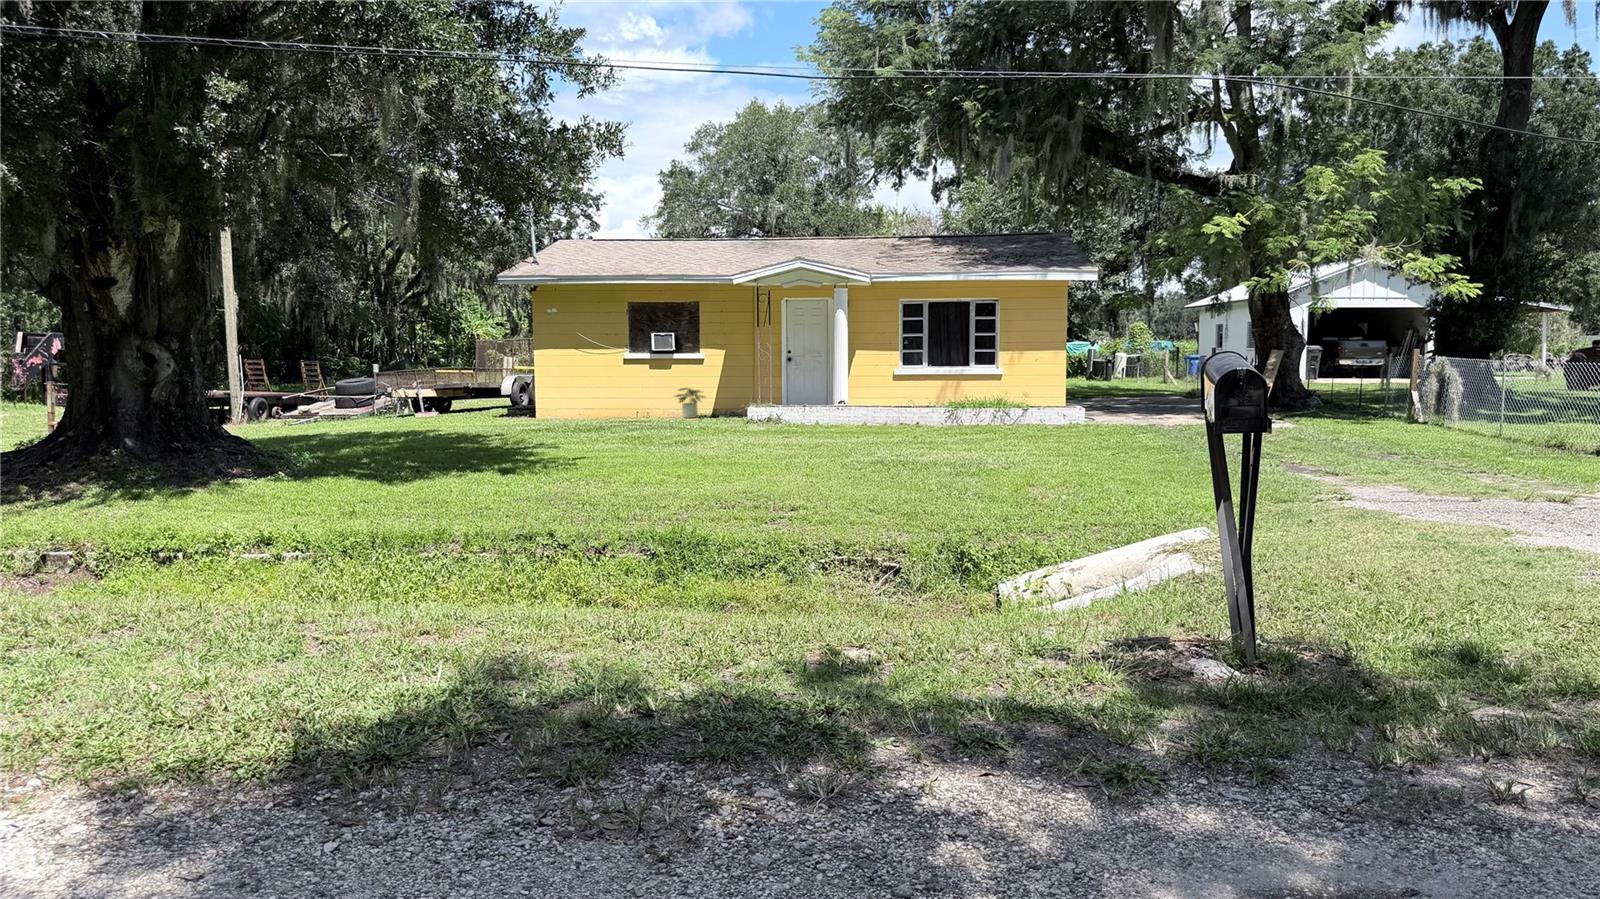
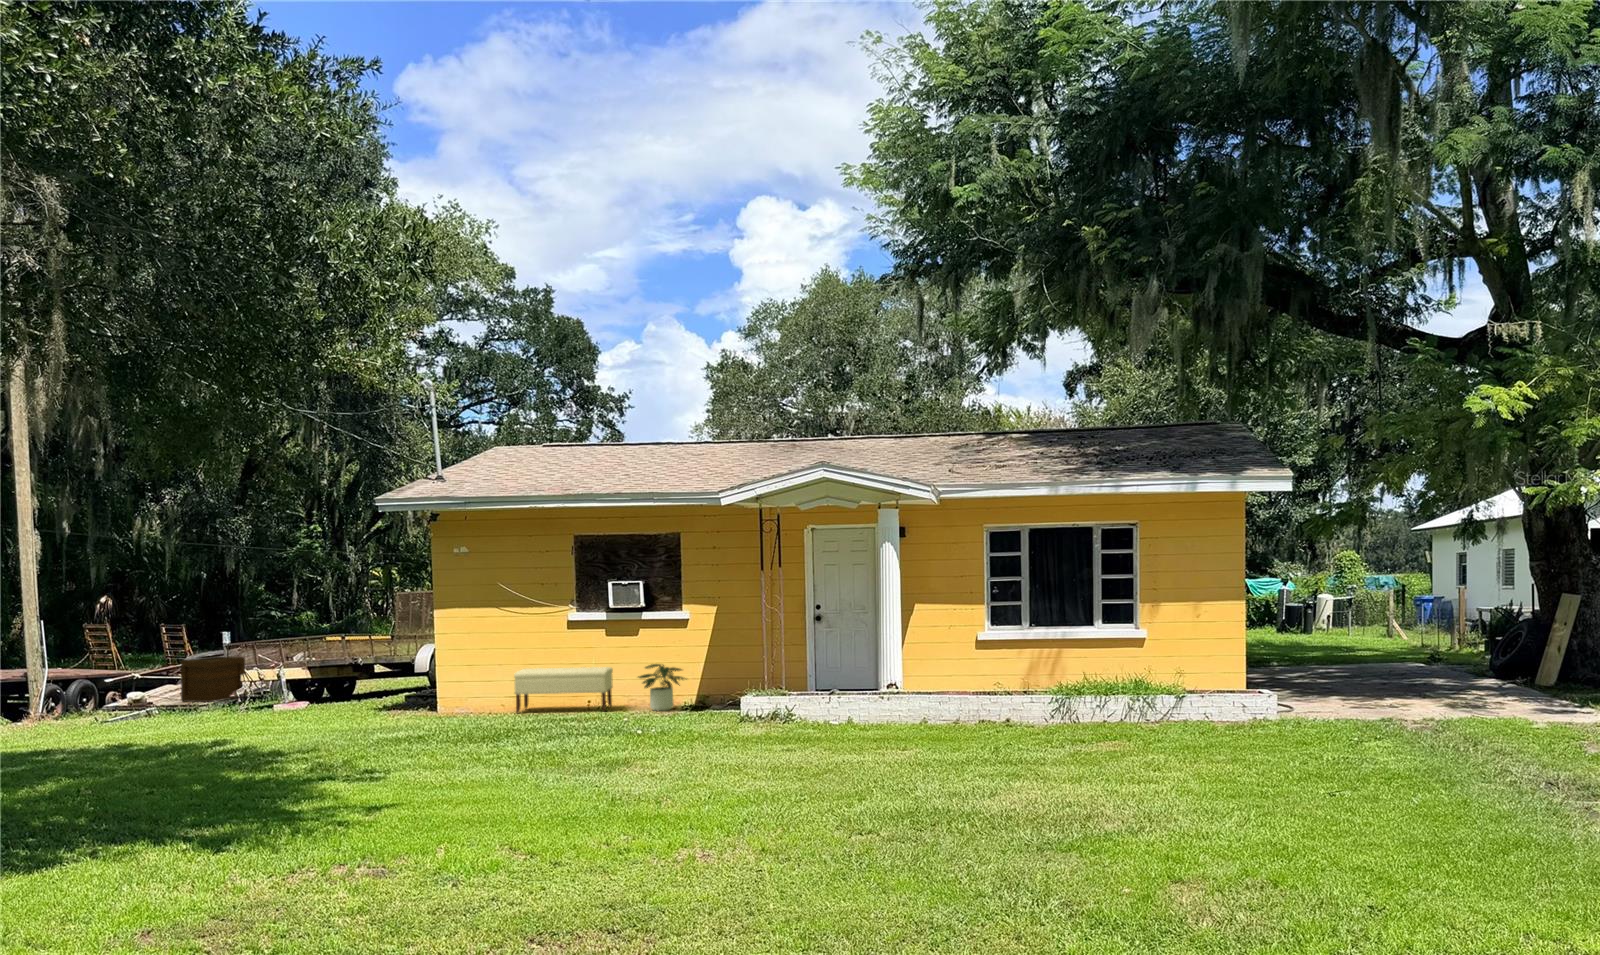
wooden crate: none [338,383,385,415] -> present [181,656,245,702]
bench: none [592,390,657,419] -> present [514,667,613,713]

